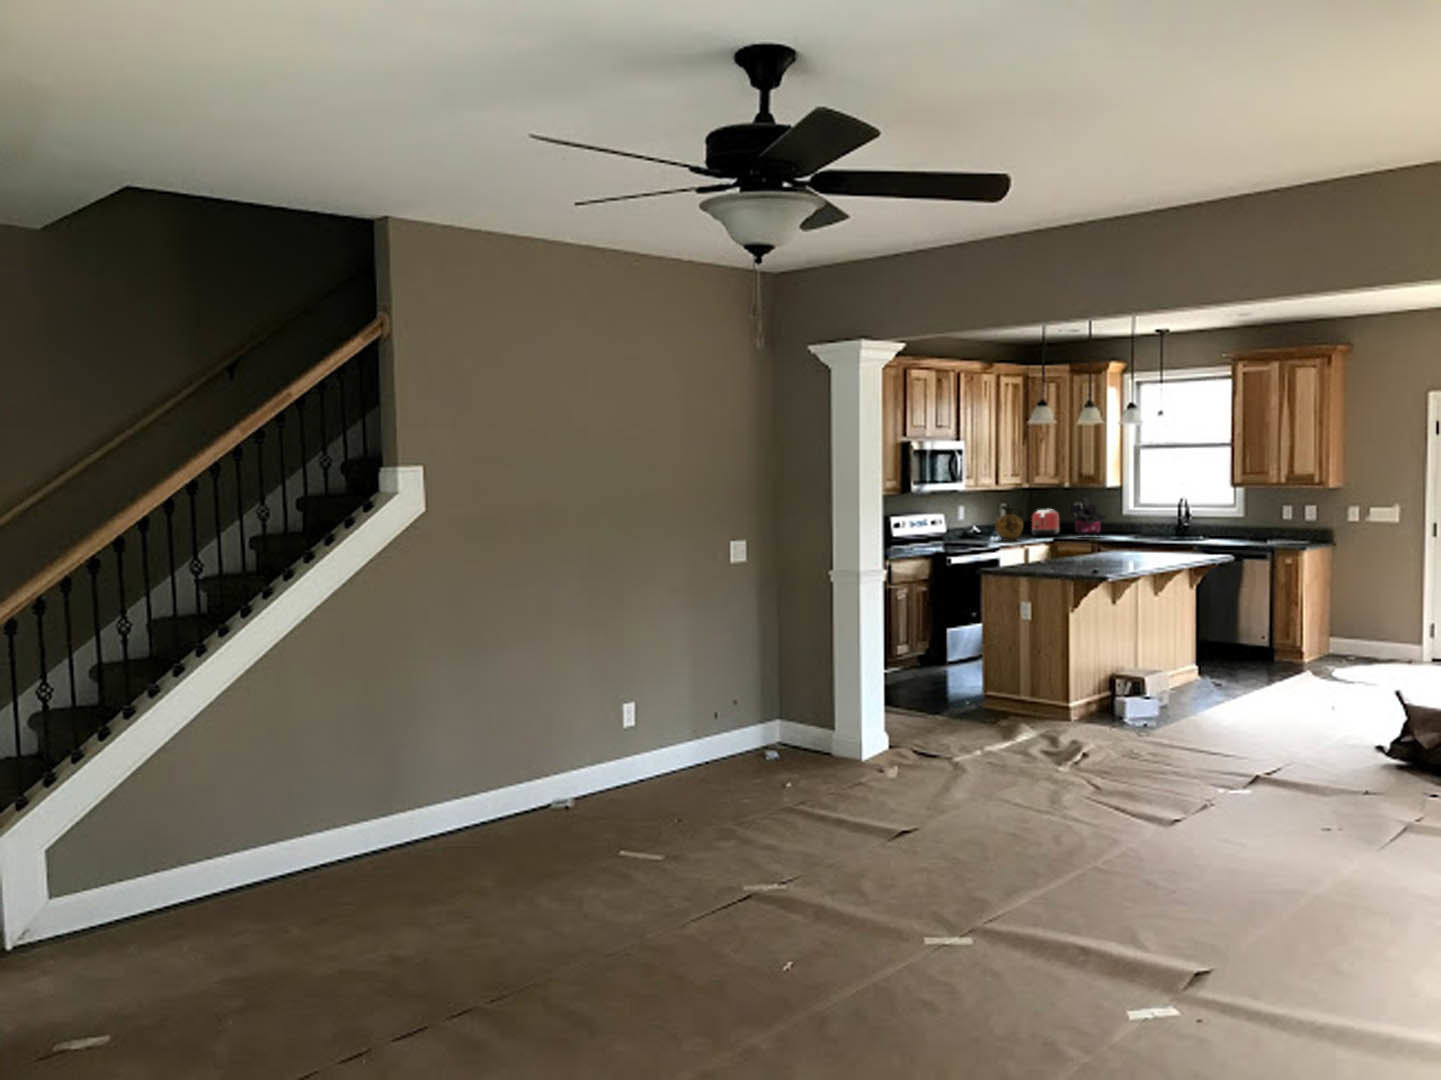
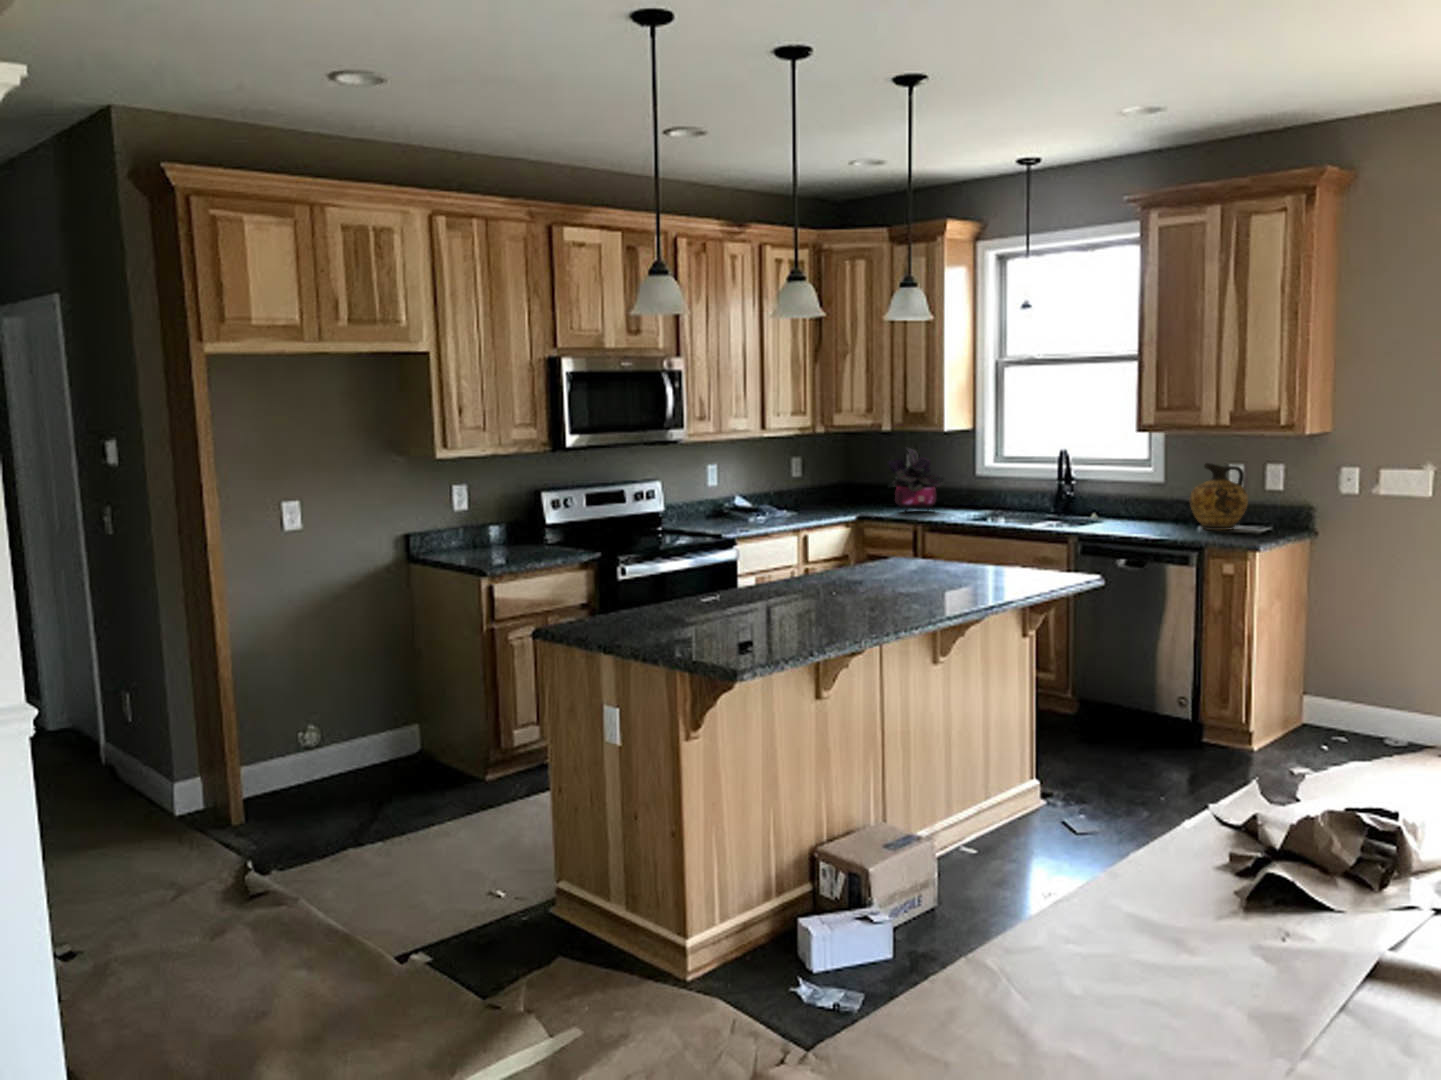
ceramic jug: present [995,506,1023,541] -> present [1189,463,1248,530]
toaster: present [1032,509,1059,536] -> none [835,466,881,509]

